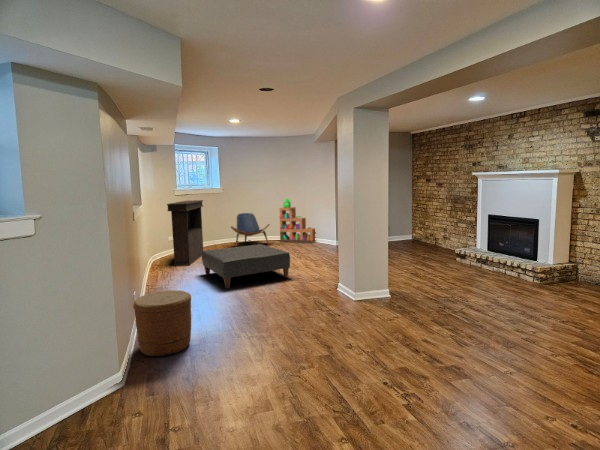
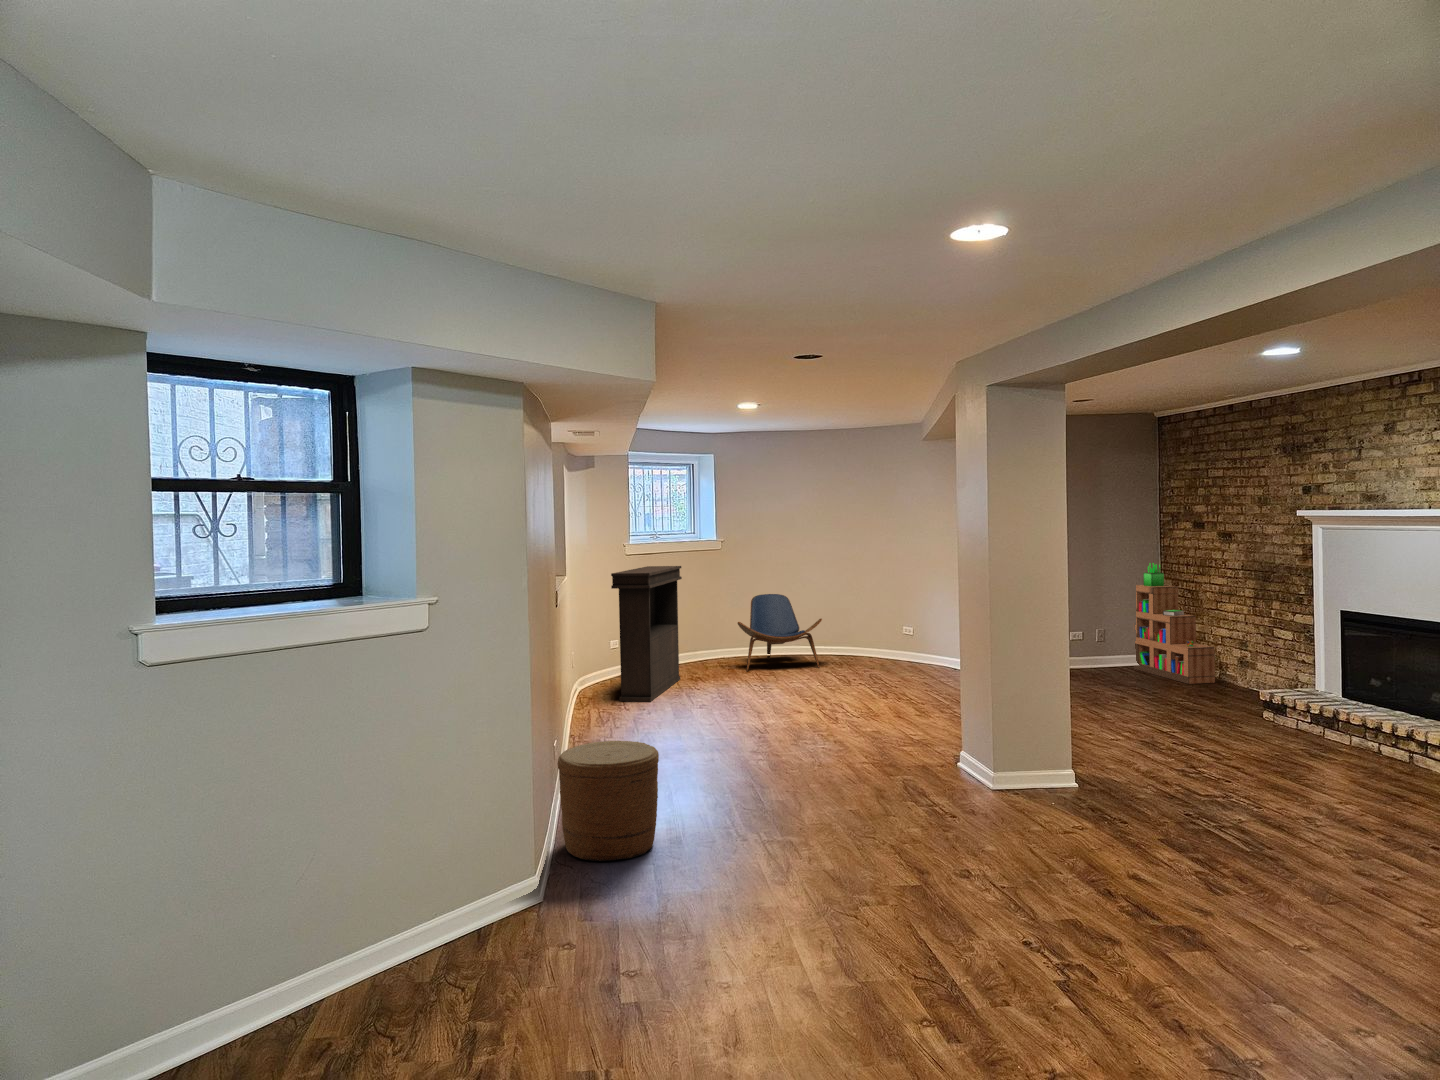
bookshelf: present [279,199,316,243] -> present [1134,563,1215,684]
ottoman: present [202,244,290,288] -> none [677,662,859,751]

